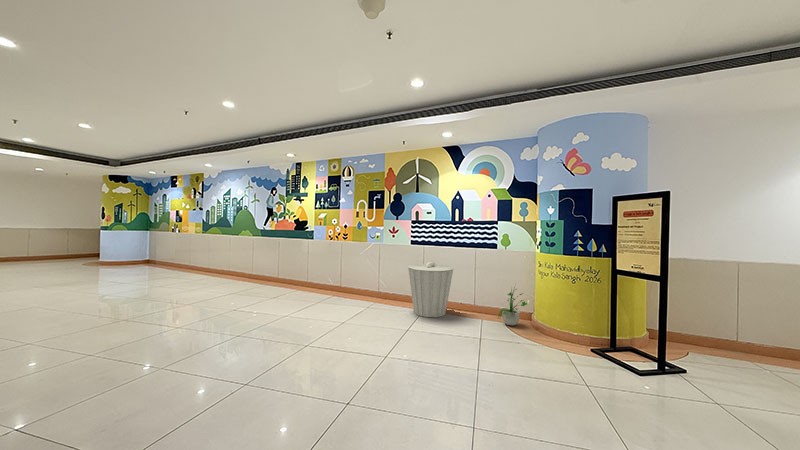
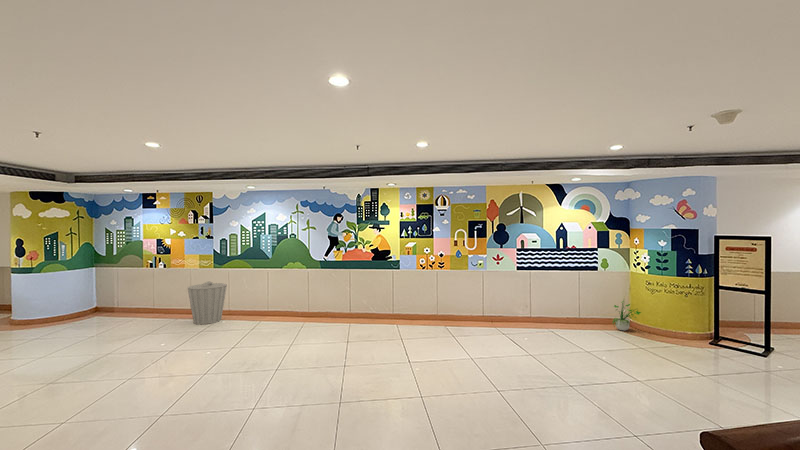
trash can: present [408,262,453,317] -> present [188,282,227,324]

